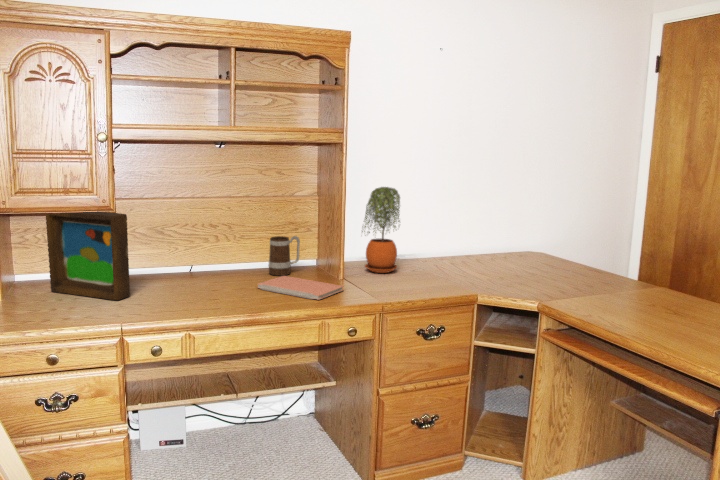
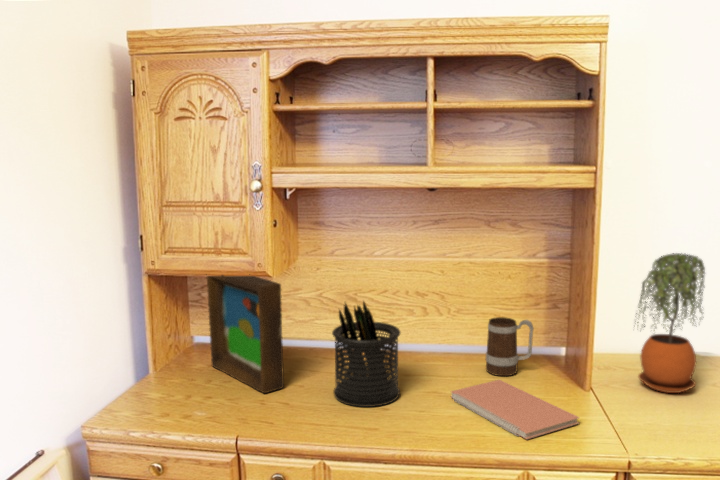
pen holder: none [170,222,222,299] -> present [332,302,400,407]

